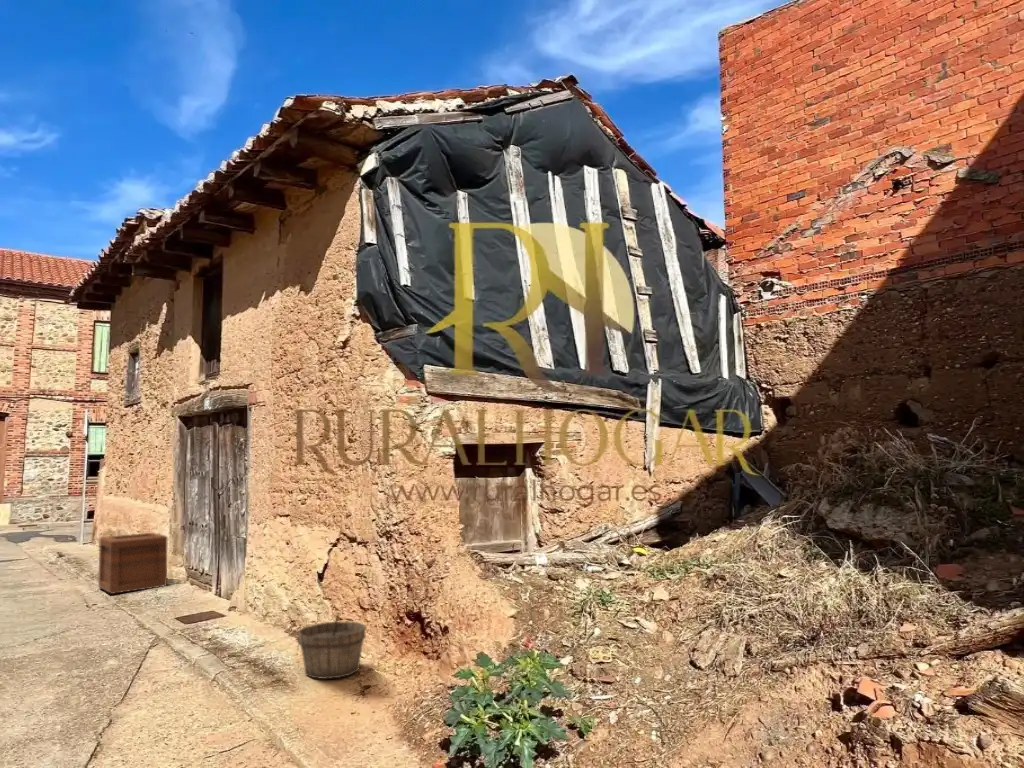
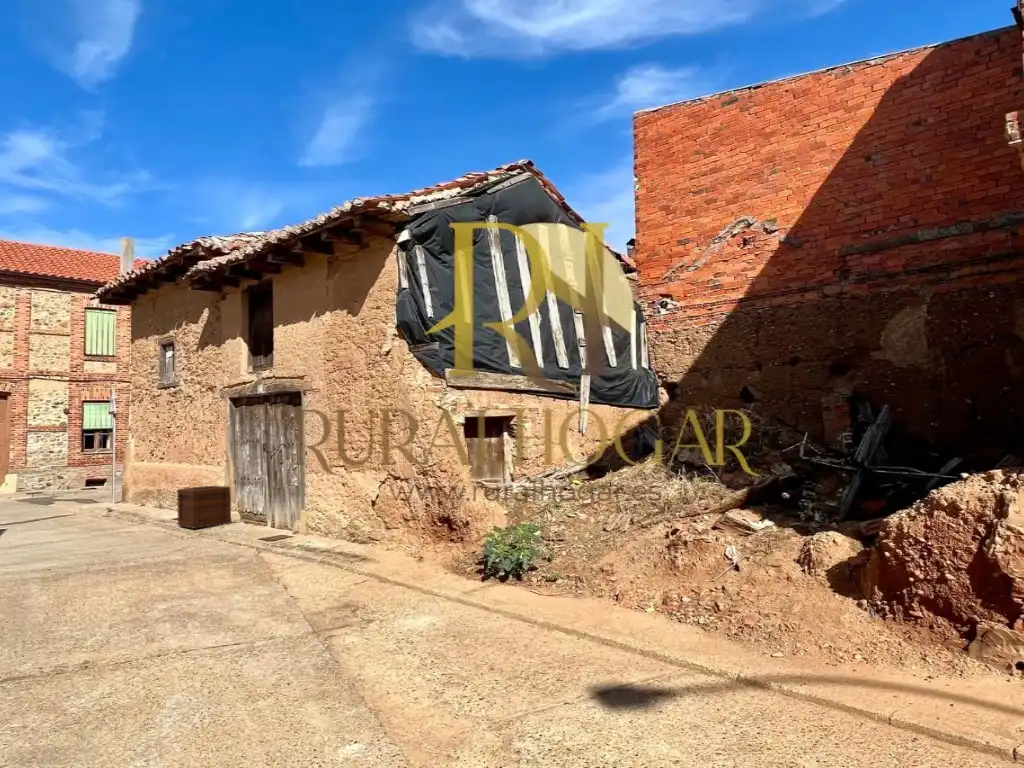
wooden bucket: present [297,613,366,679] -> none [368,523,411,561]

